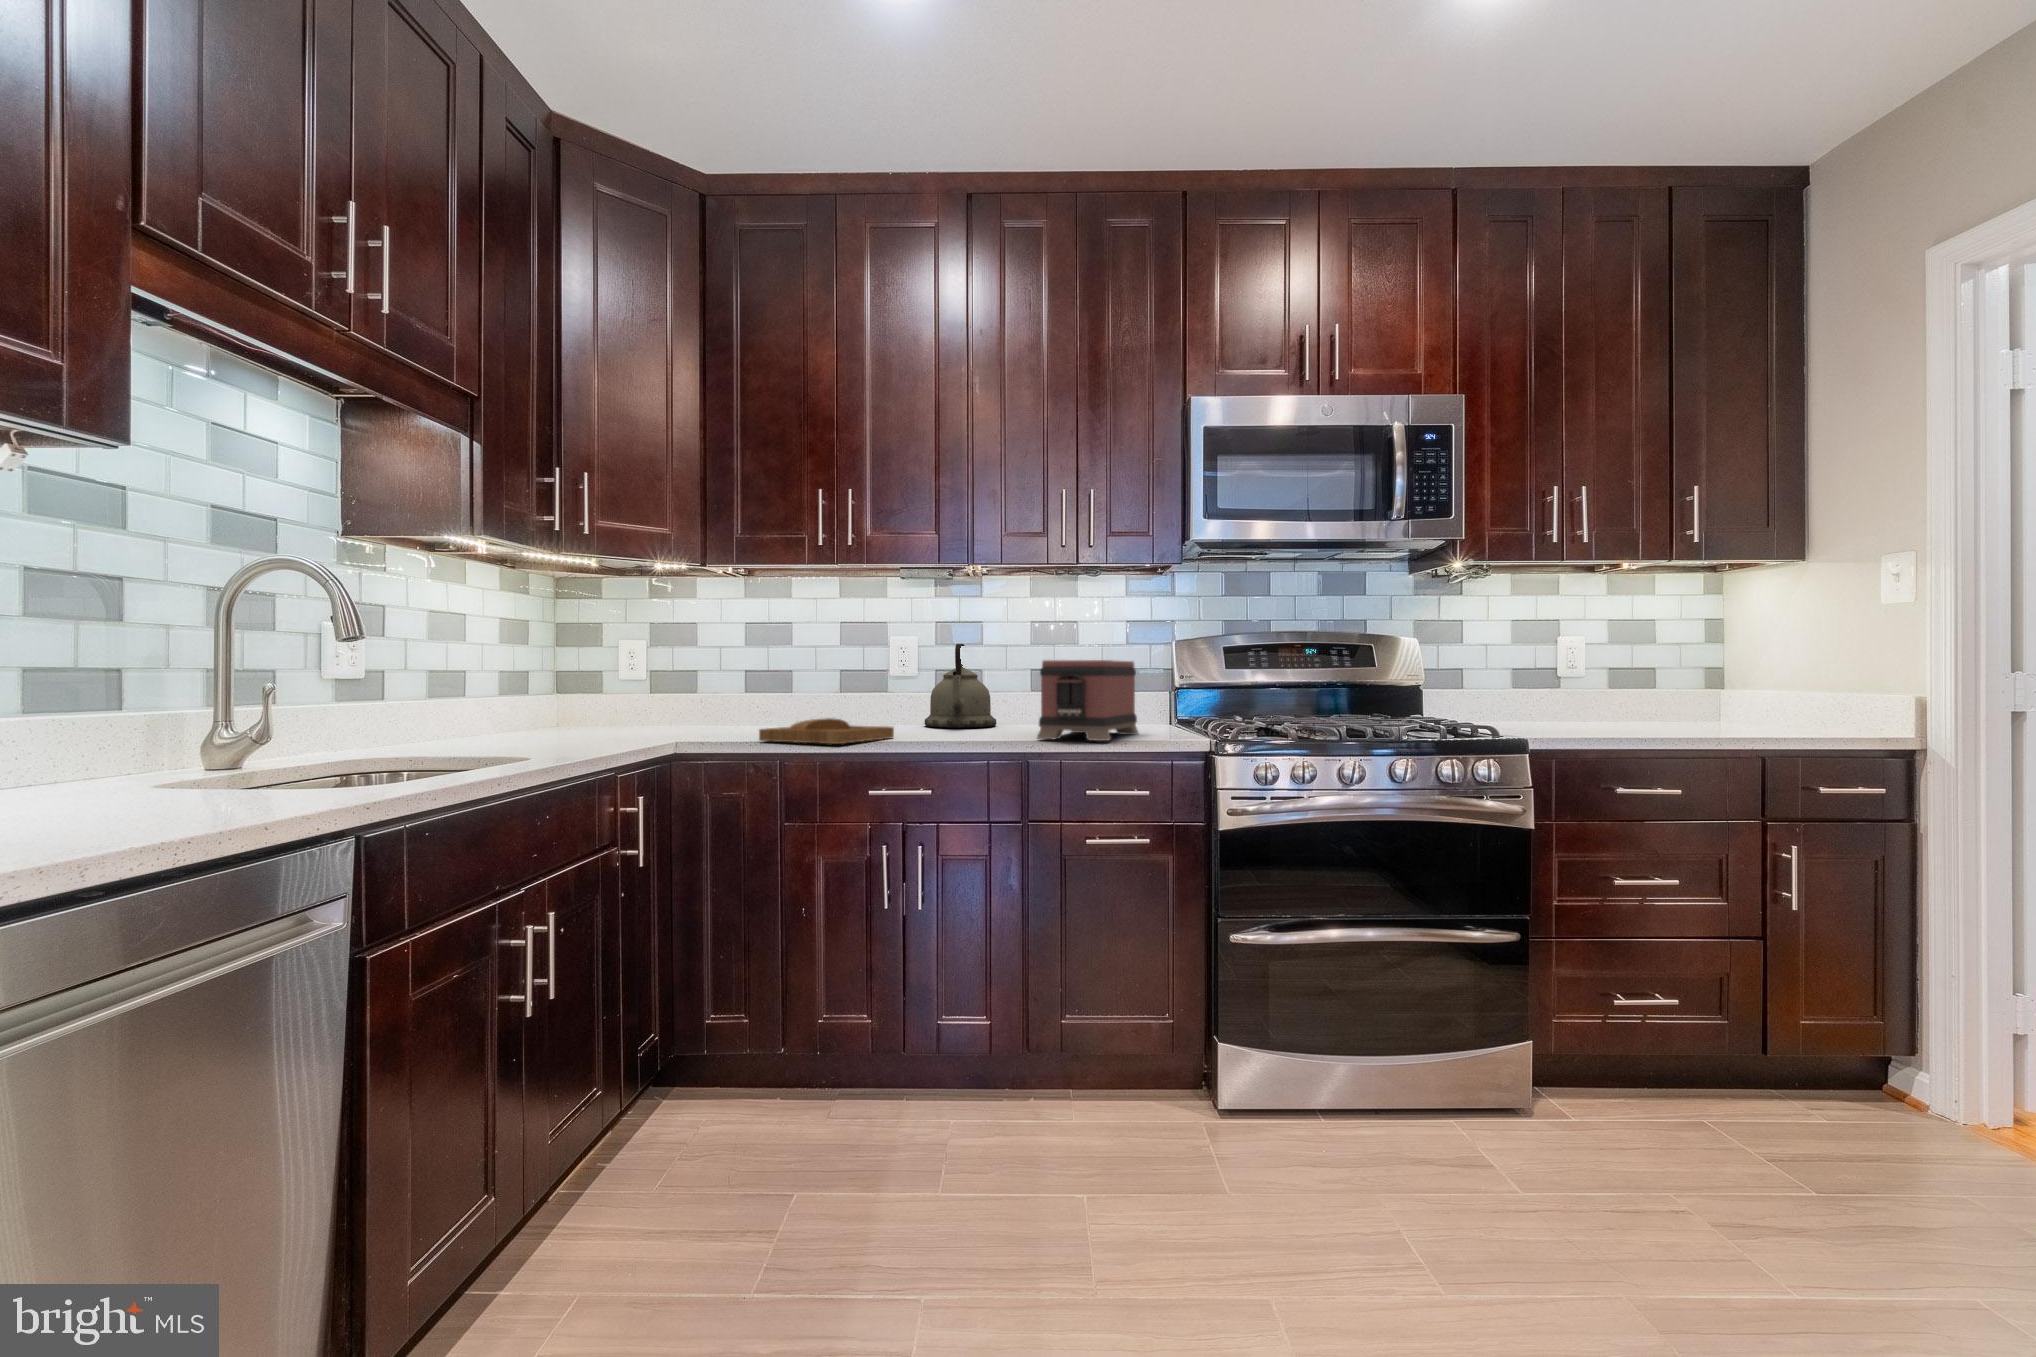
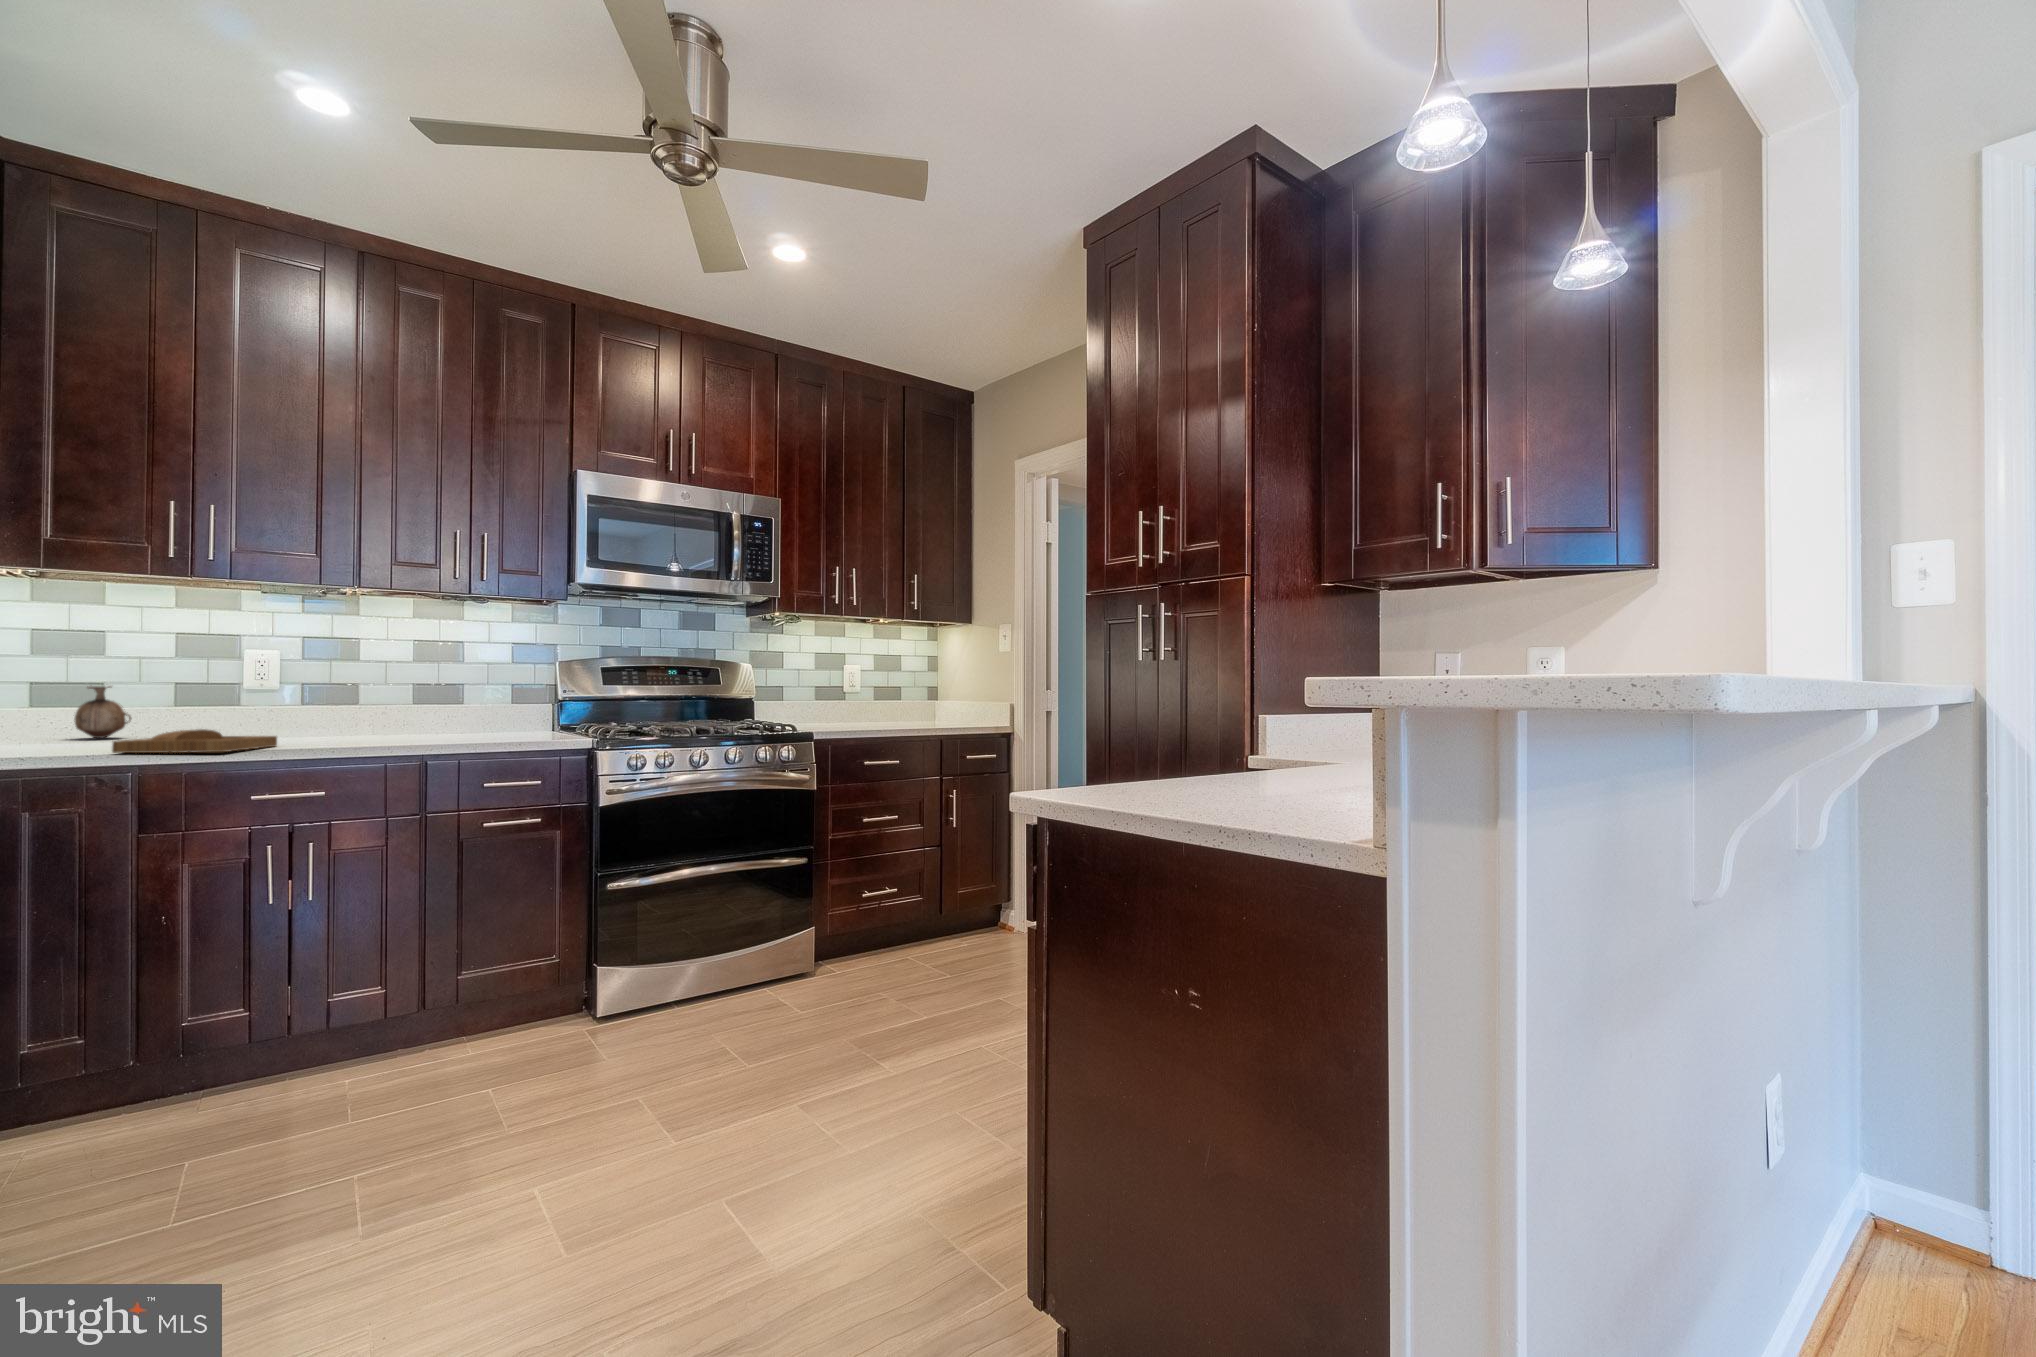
kettle: present [924,644,996,727] -> none [300,660,382,736]
toaster: present [1037,660,1138,741] -> none [433,677,527,743]
vase: none [750,673,793,725] -> present [74,686,131,738]

